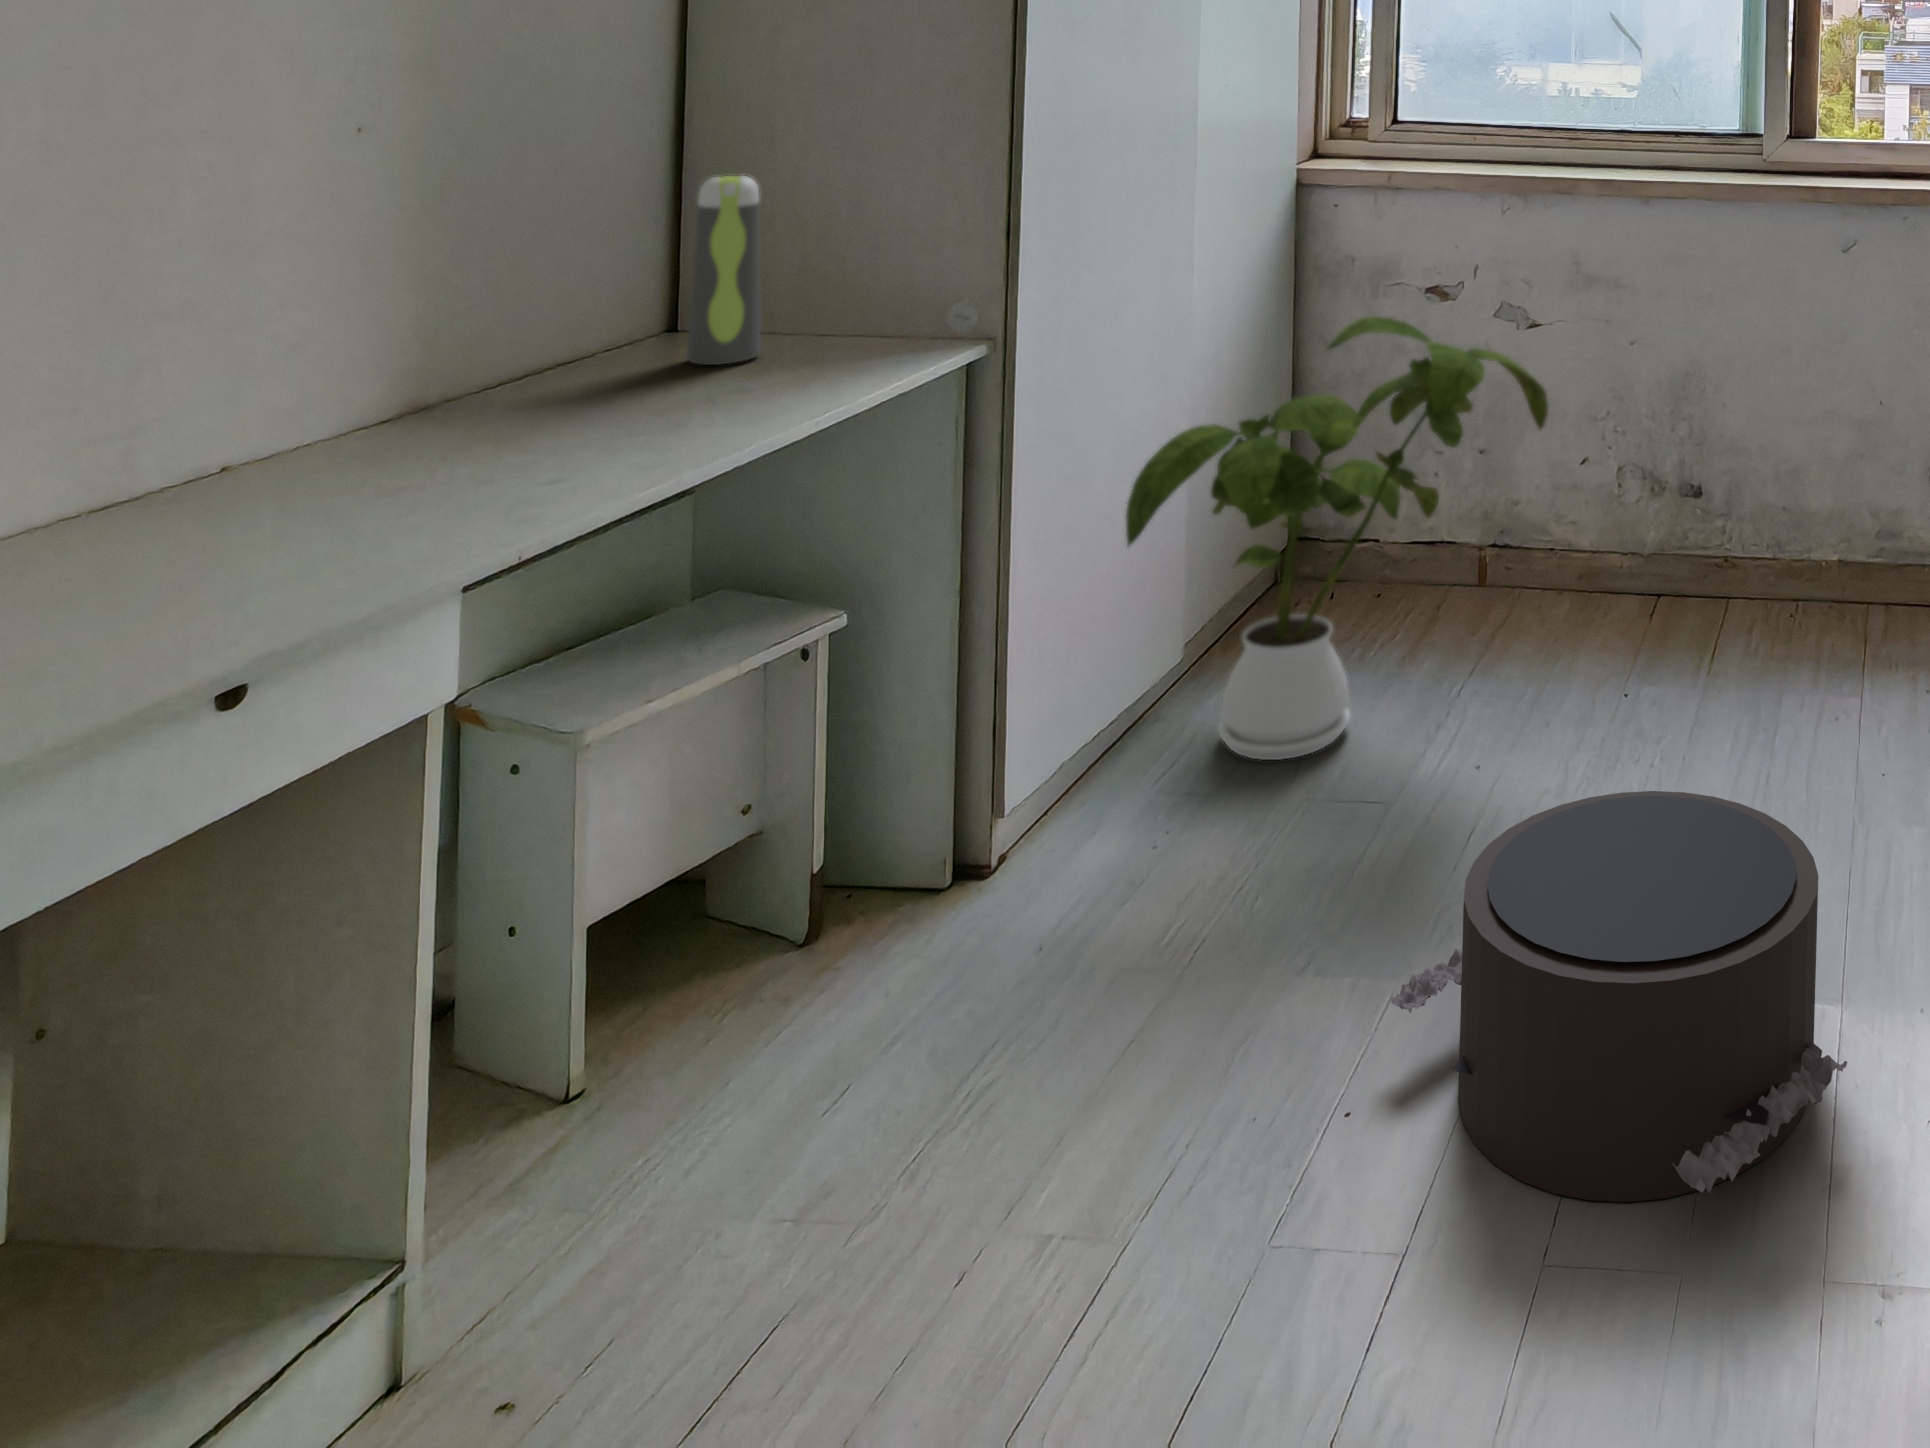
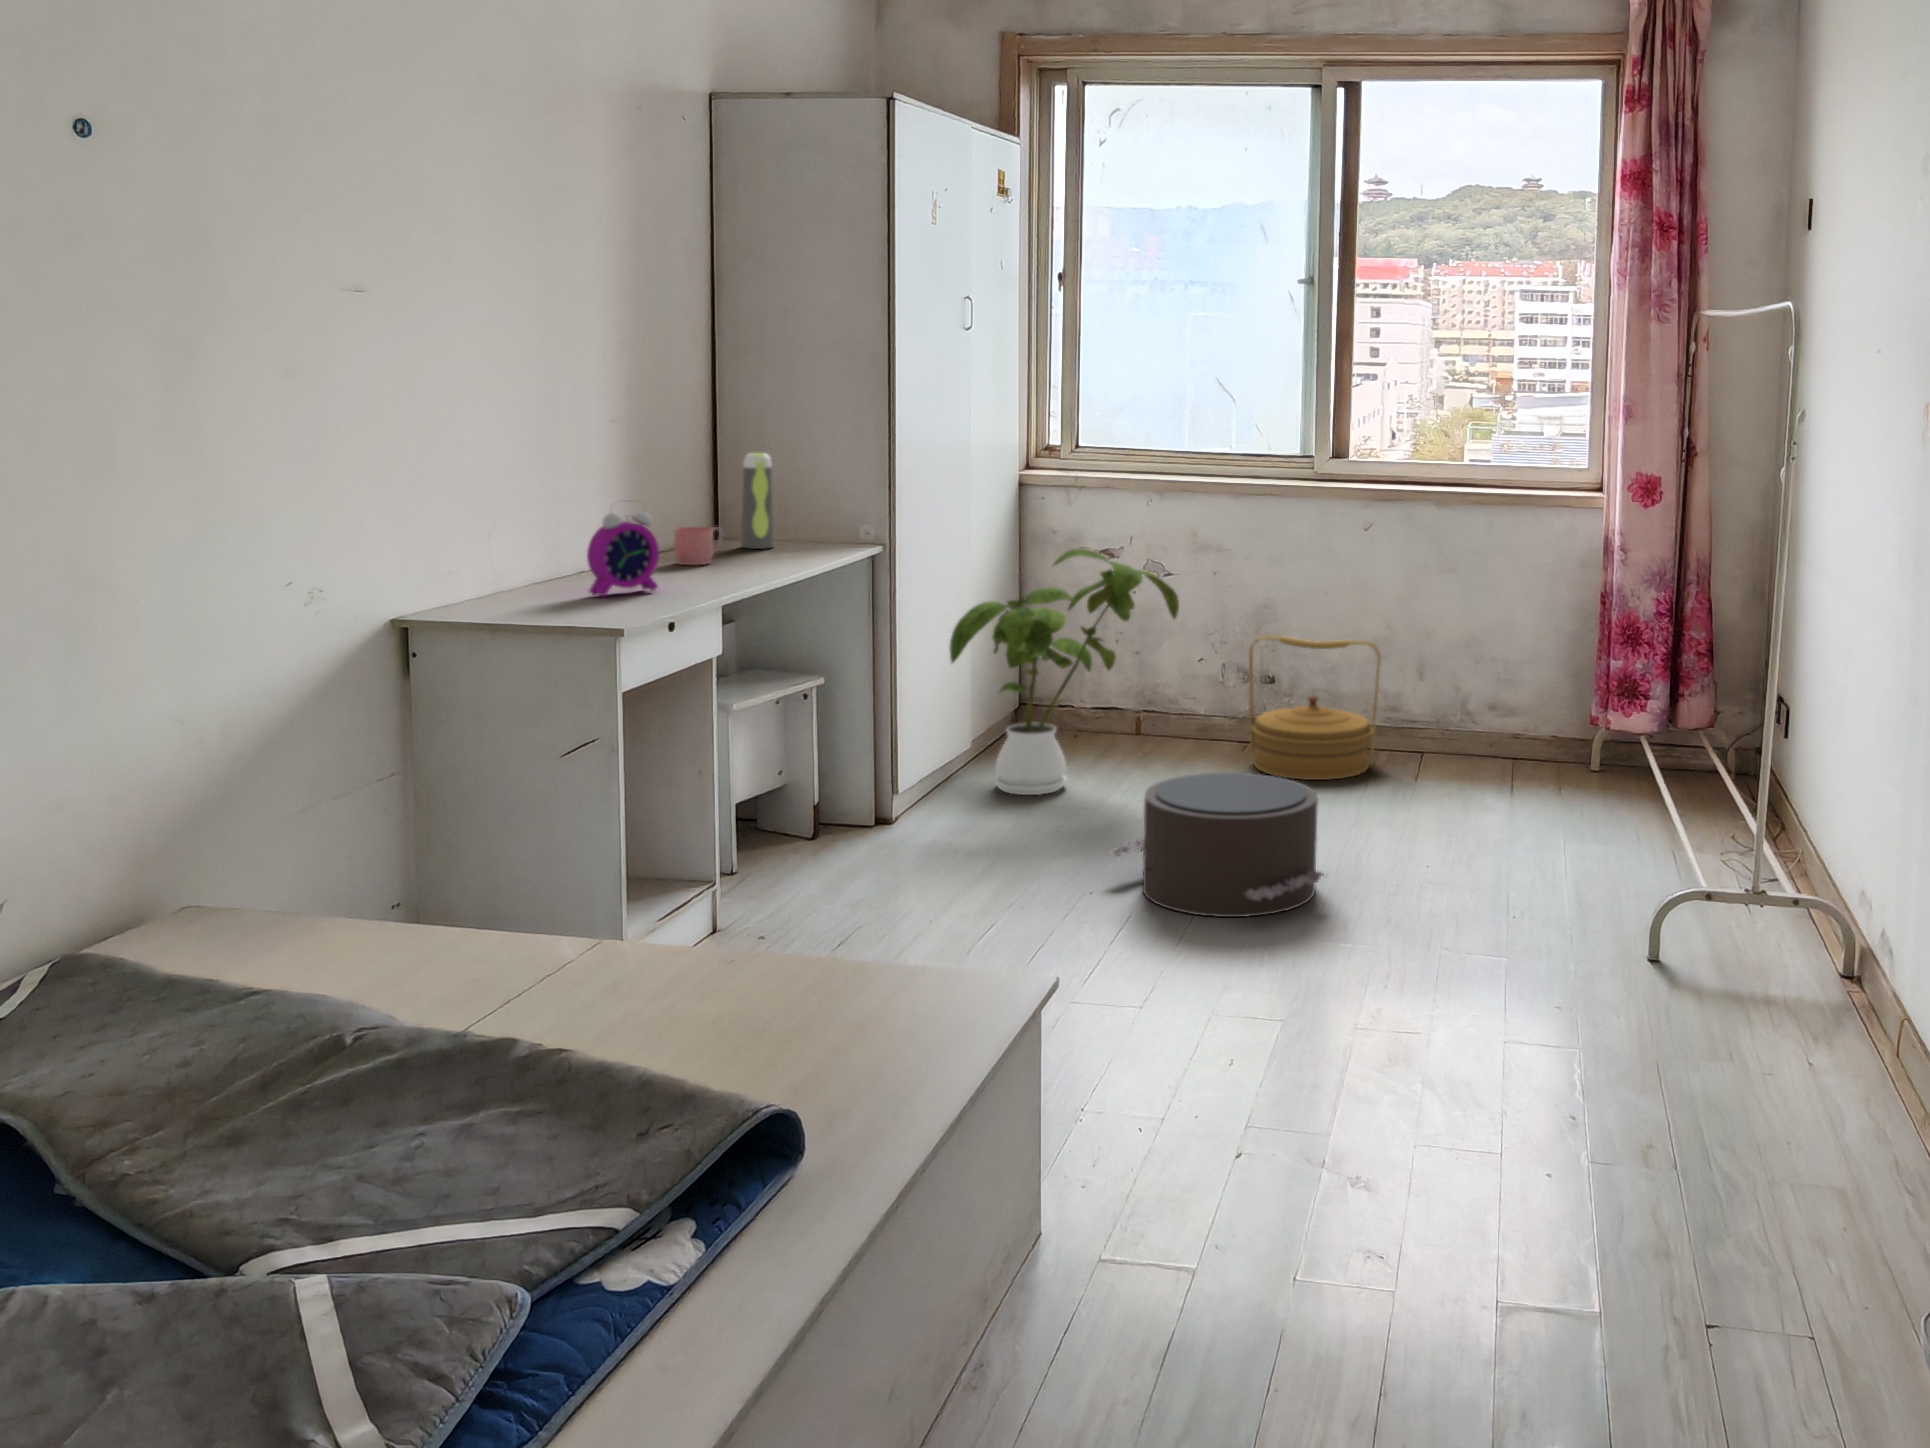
mug: none [470,342,599,433] -> present [674,527,723,565]
alarm clock: none [44,345,278,601] -> present [587,501,659,596]
woven basket: none [1663,434,1877,687] -> present [1249,635,1381,780]

